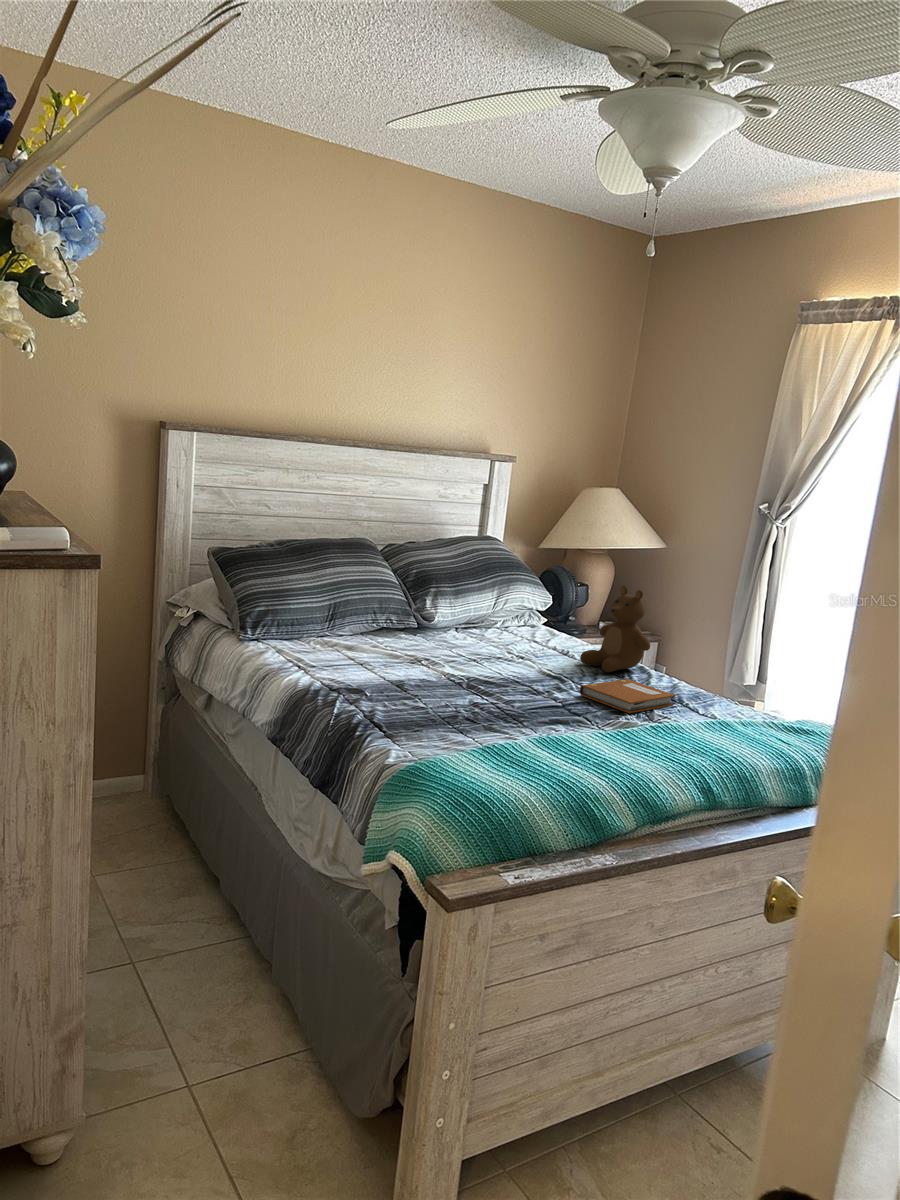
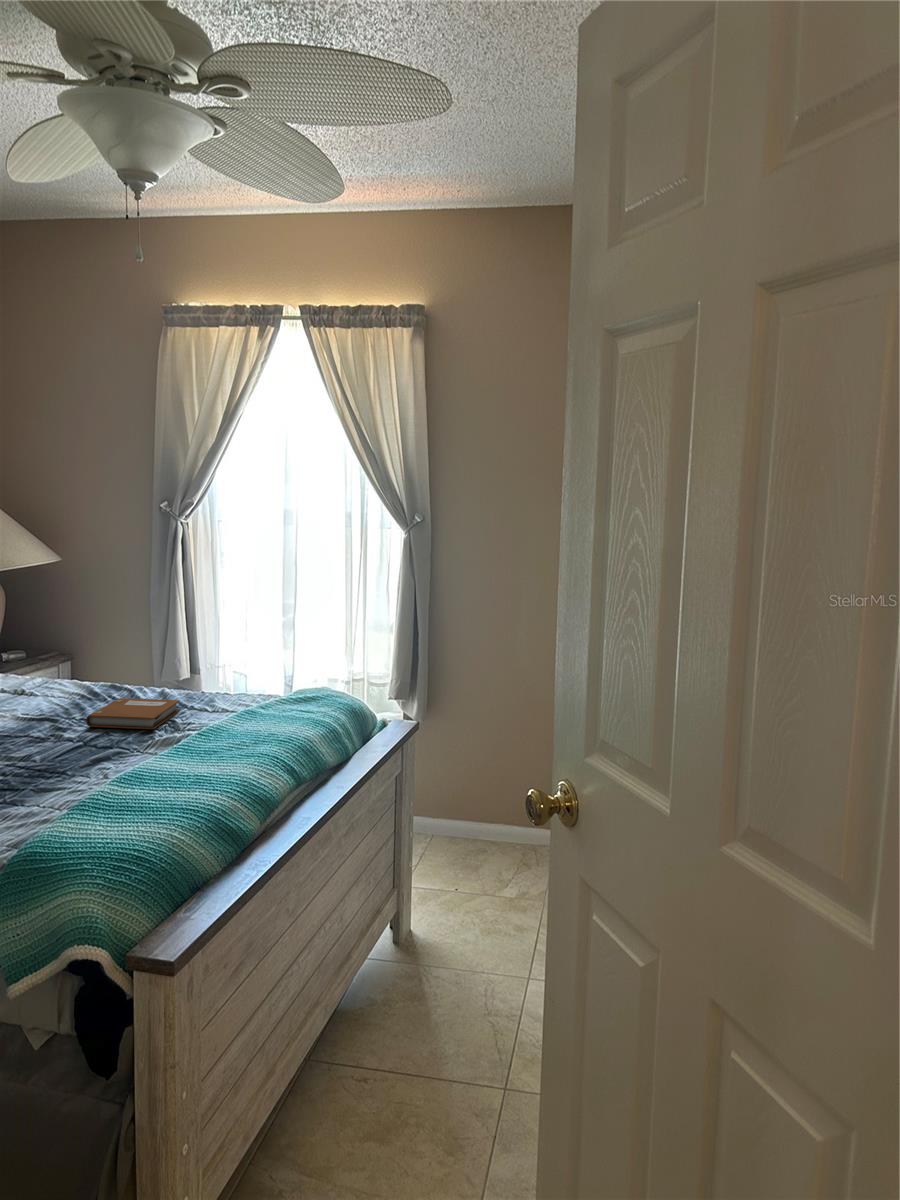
teddy bear: present [580,586,650,672] -> none [44,604,121,699]

